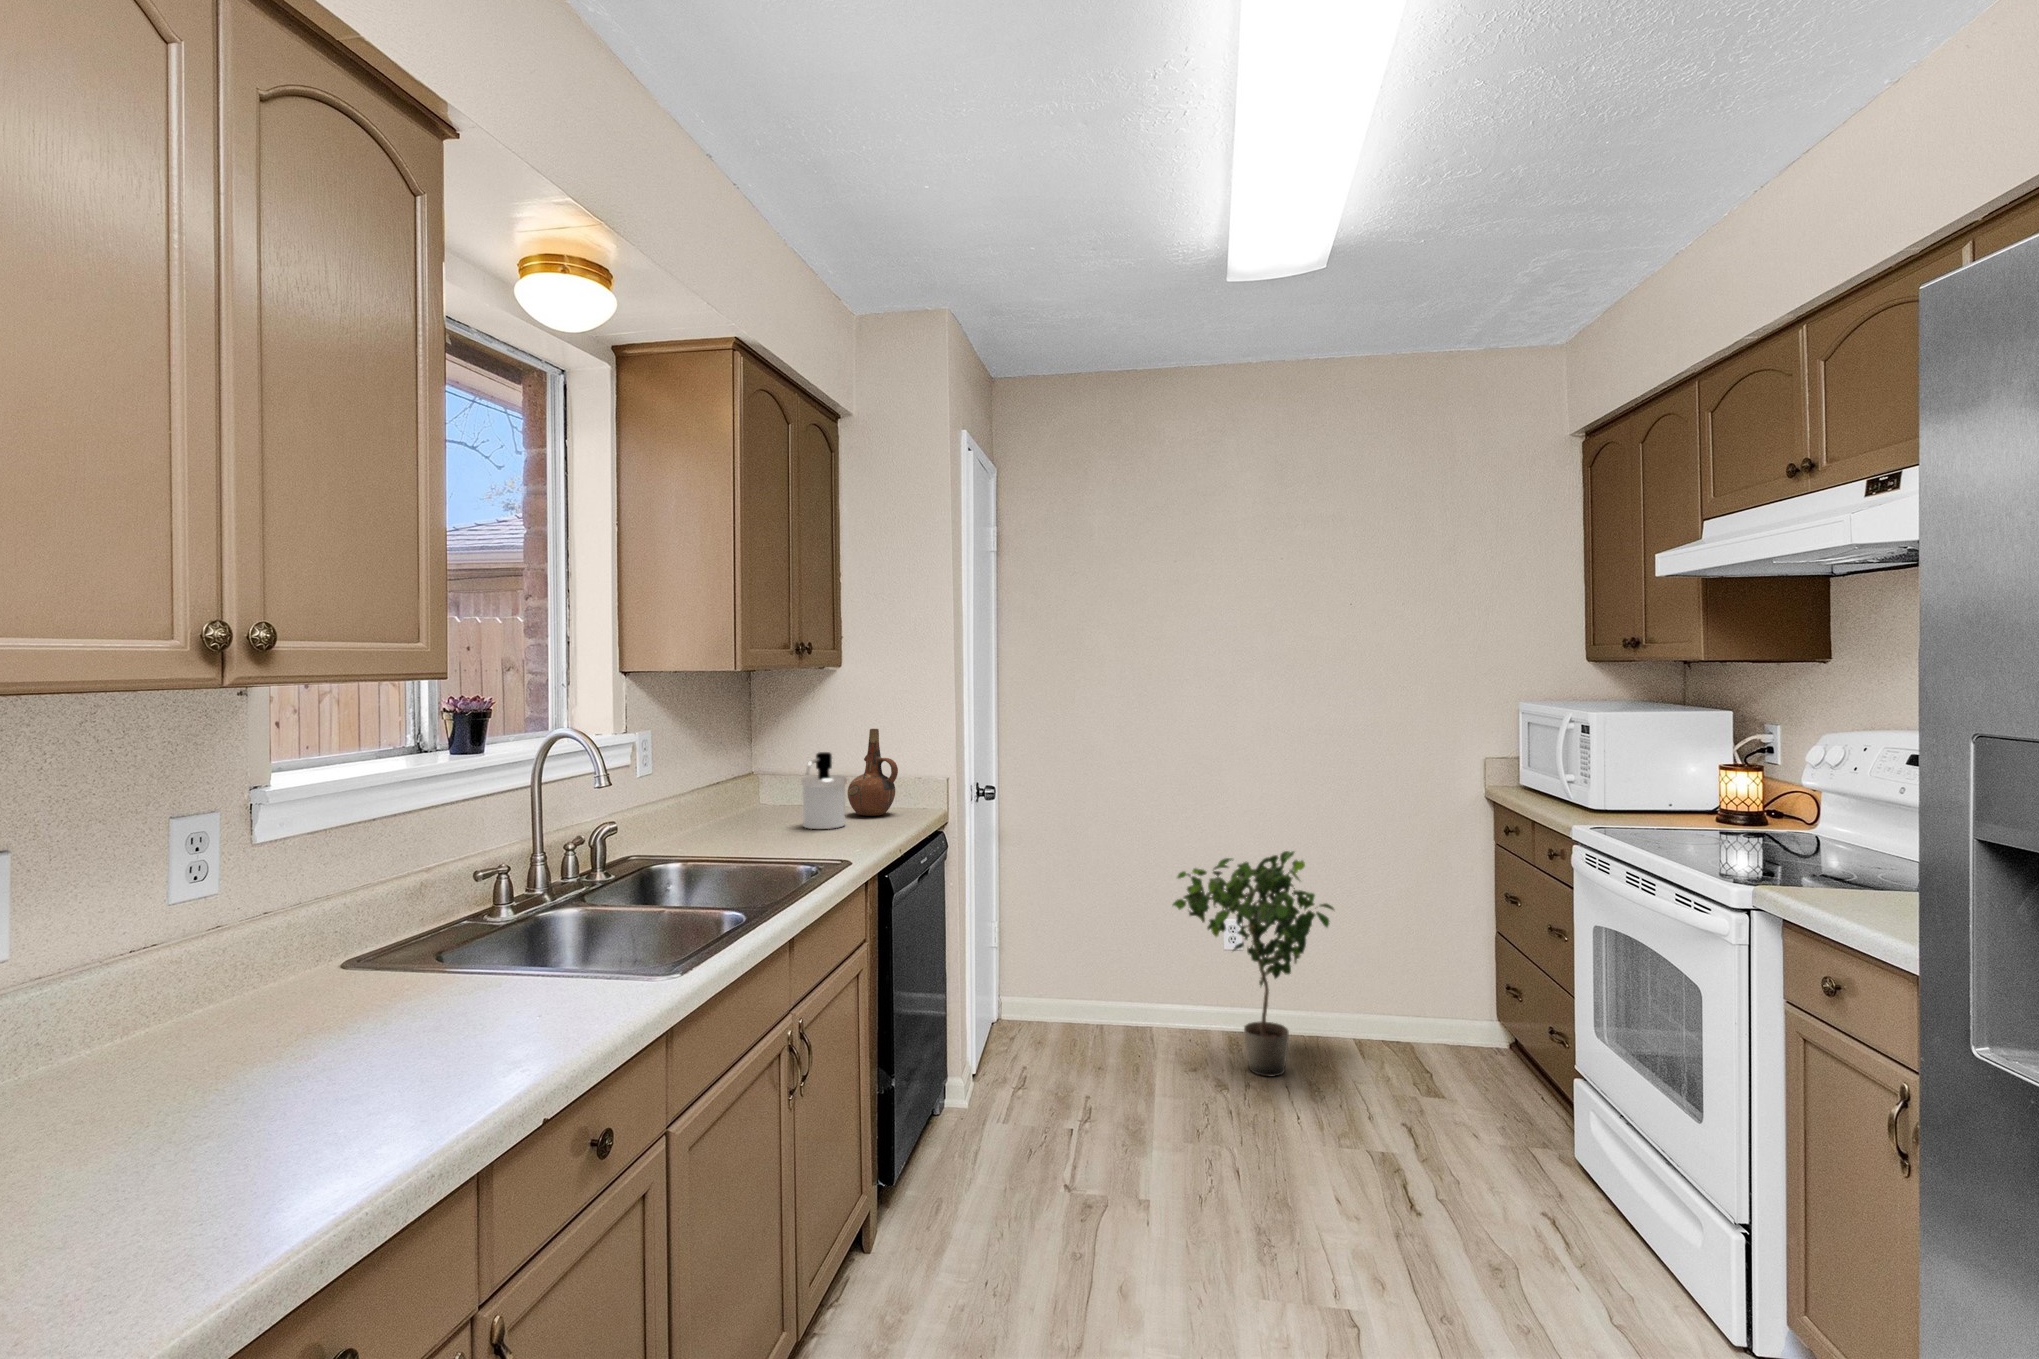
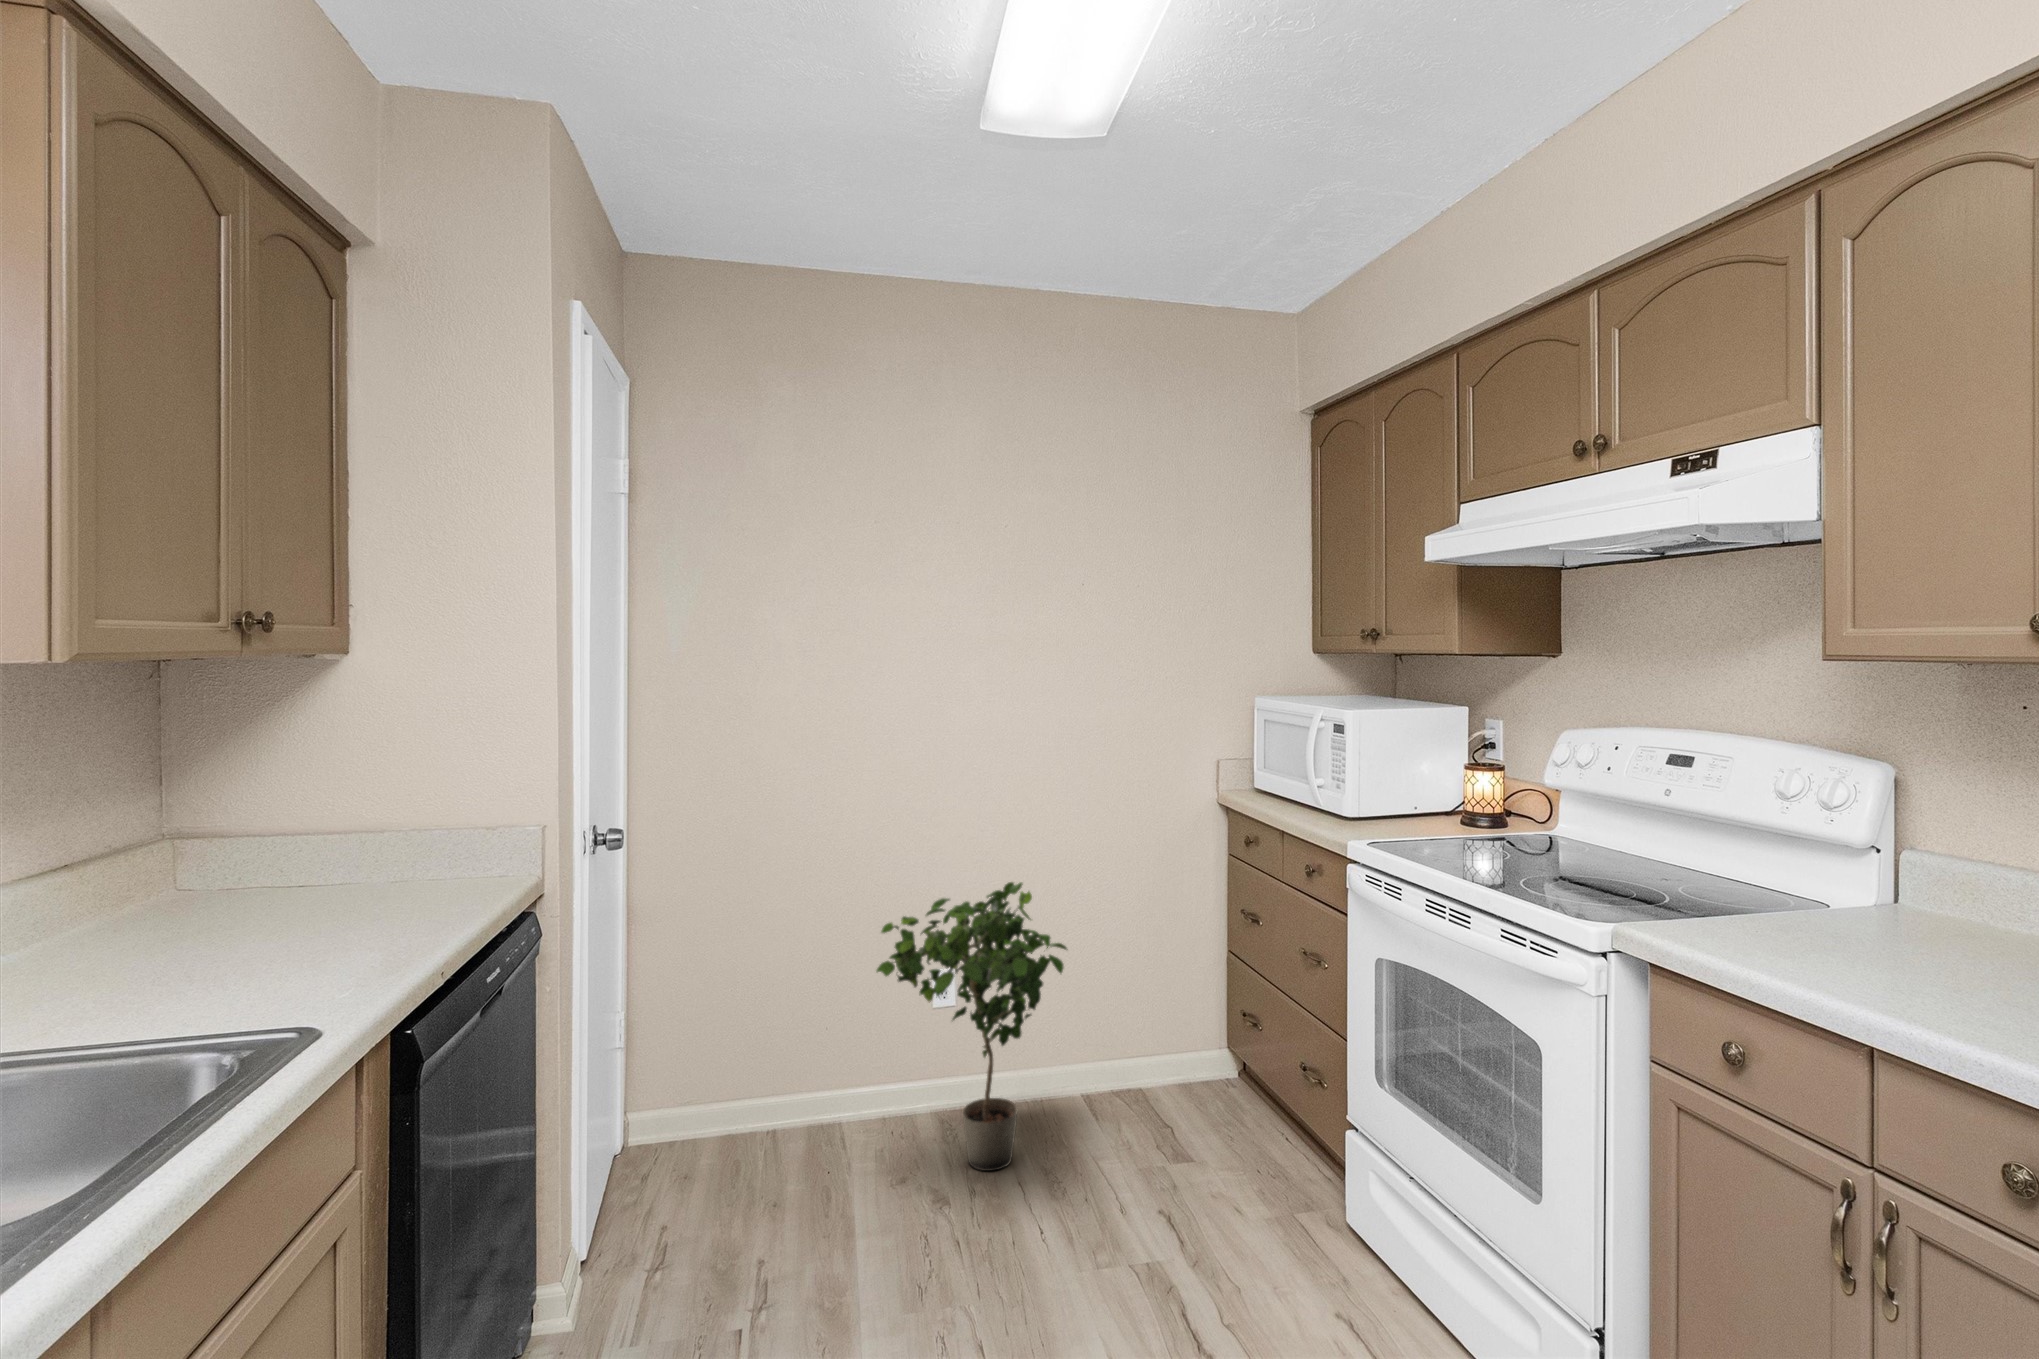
ceramic pitcher: present [848,729,898,816] -> none [350,756,449,902]
soap dispenser: present [801,752,847,829] -> none [241,803,341,943]

